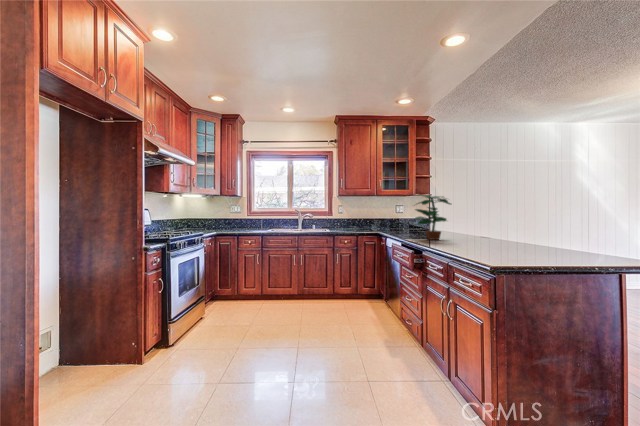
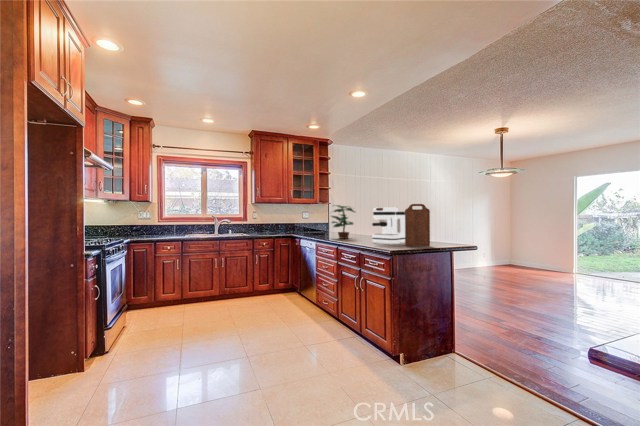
cutting board: none [524,187,577,261] -> present [405,204,430,246]
coffee maker: none [467,195,532,253] -> present [372,207,405,244]

